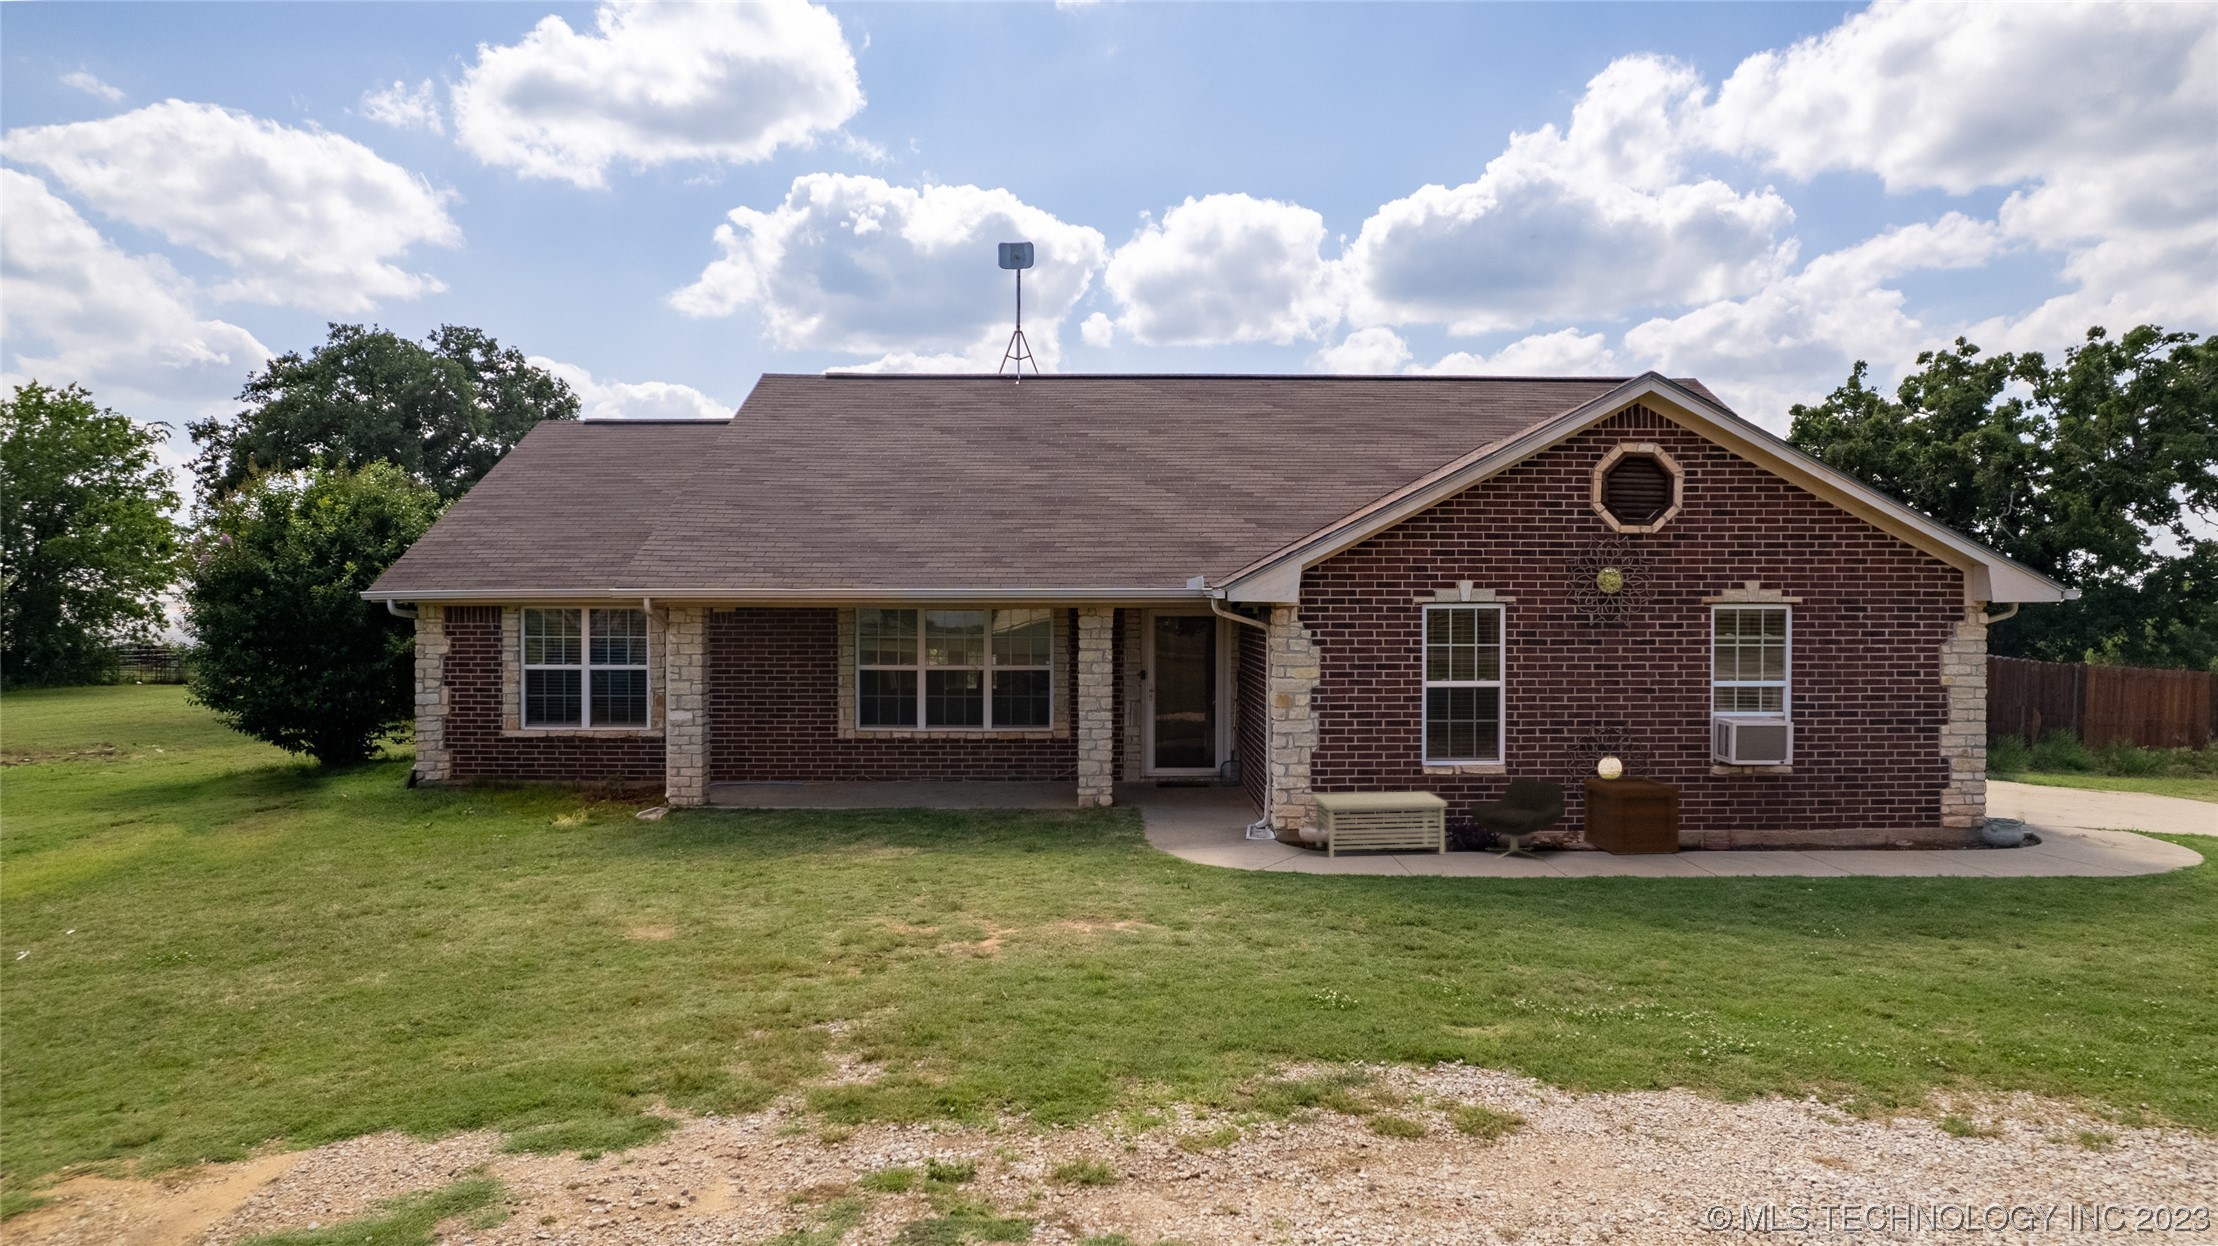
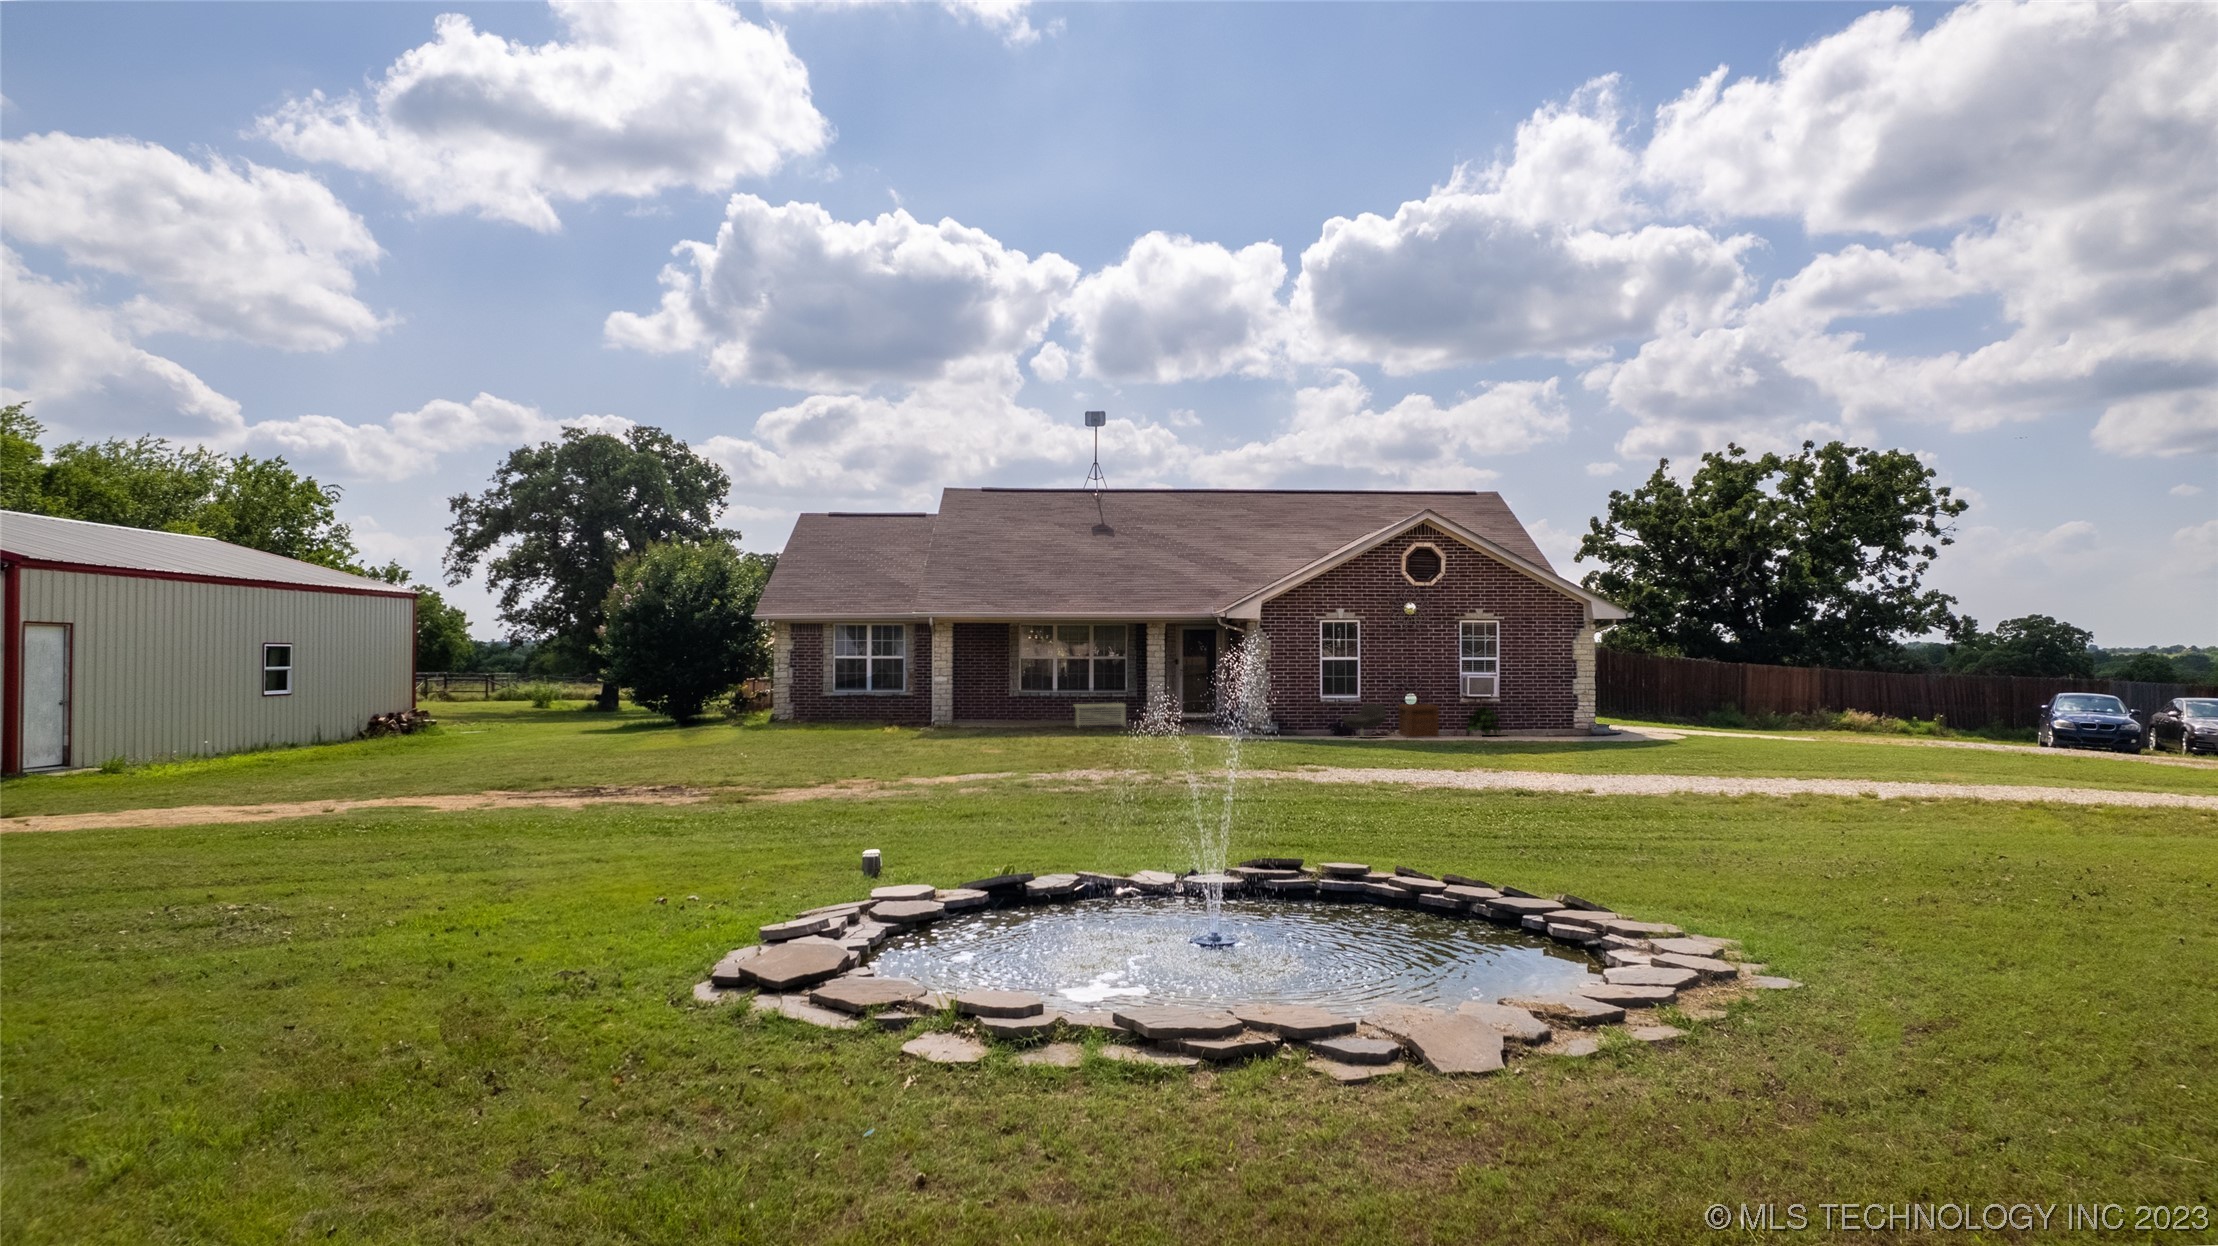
potted plant: none [1728,785,1807,851] -> present [1466,707,1501,735]
storage bench: present [1311,792,1447,858] -> present [1074,703,1126,727]

